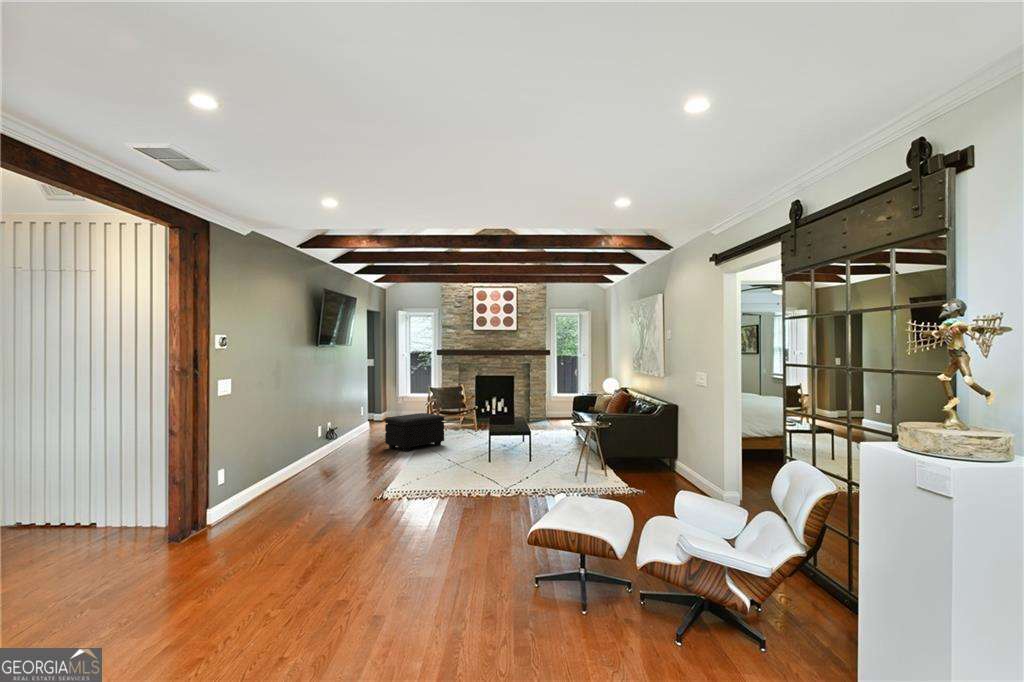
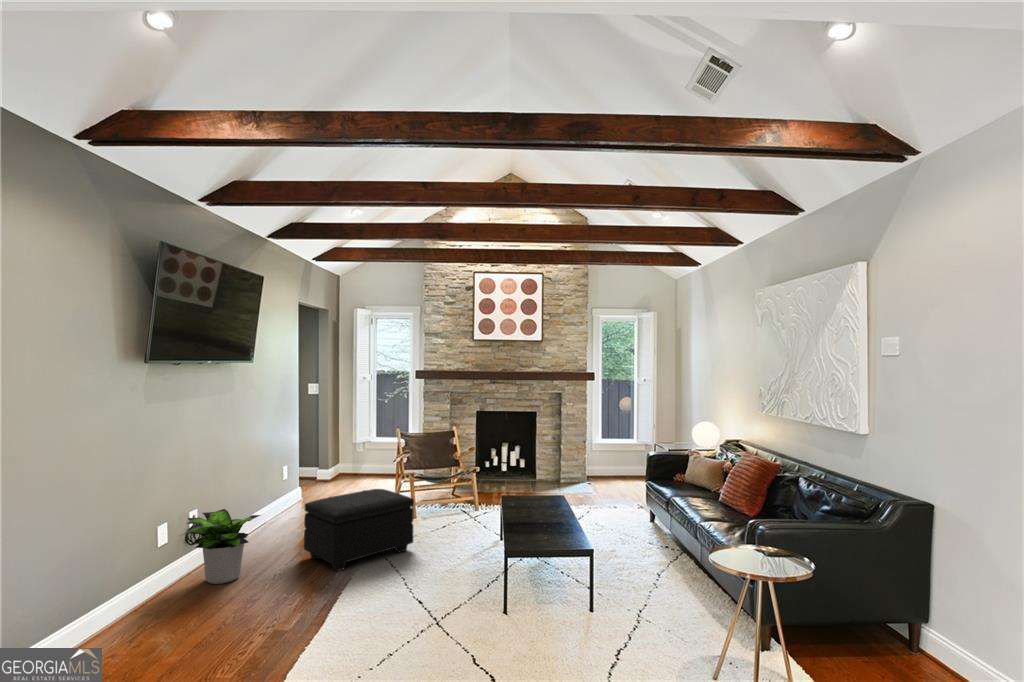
potted plant: none [323,420,366,456] -> present [183,509,260,584]

